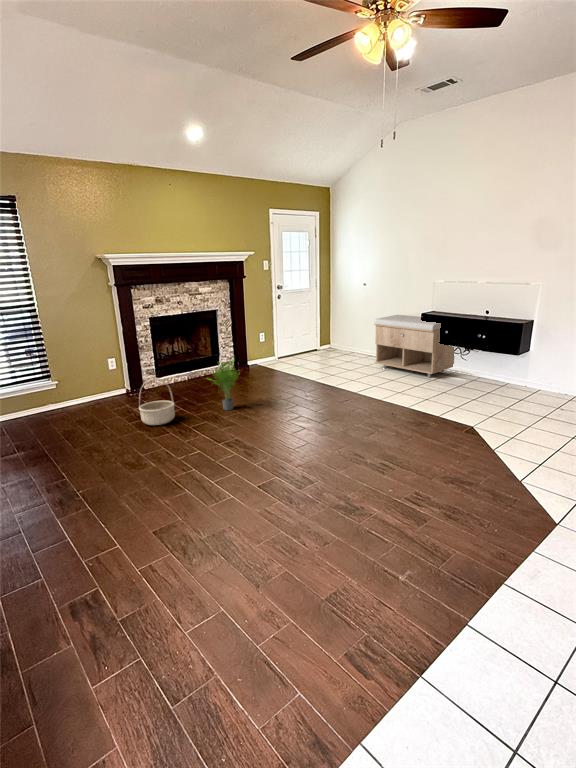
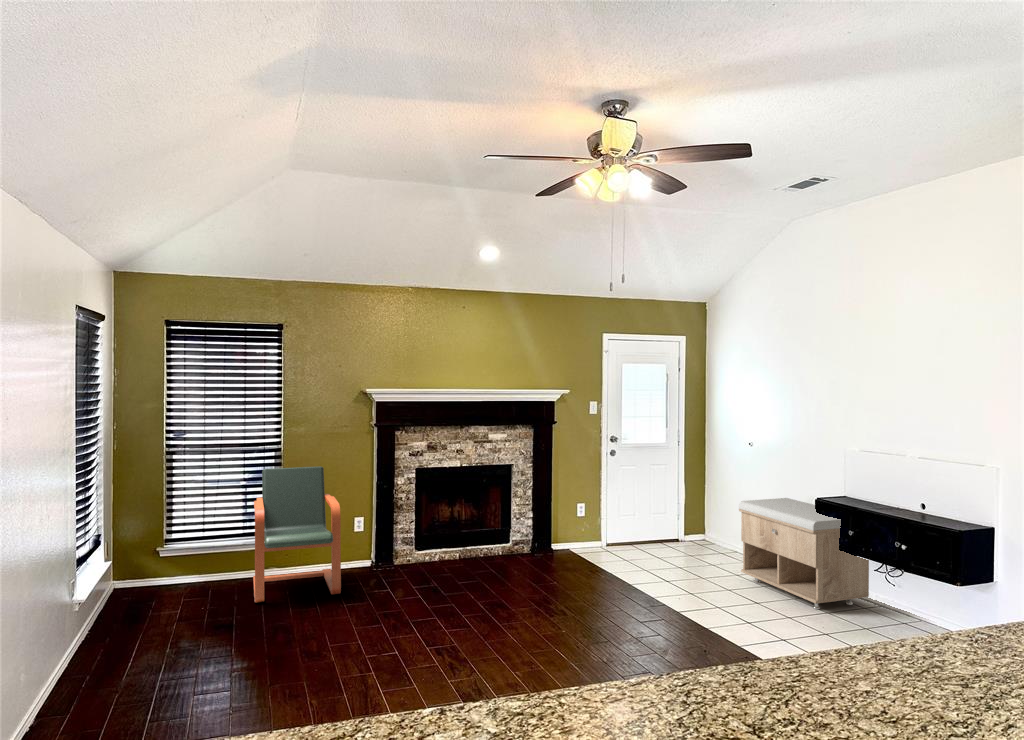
armchair: none [25,321,120,433] -> present [253,466,341,603]
potted plant: present [215,362,236,410] -> none [445,534,499,610]
basket: present [139,378,175,425] -> none [355,550,401,614]

